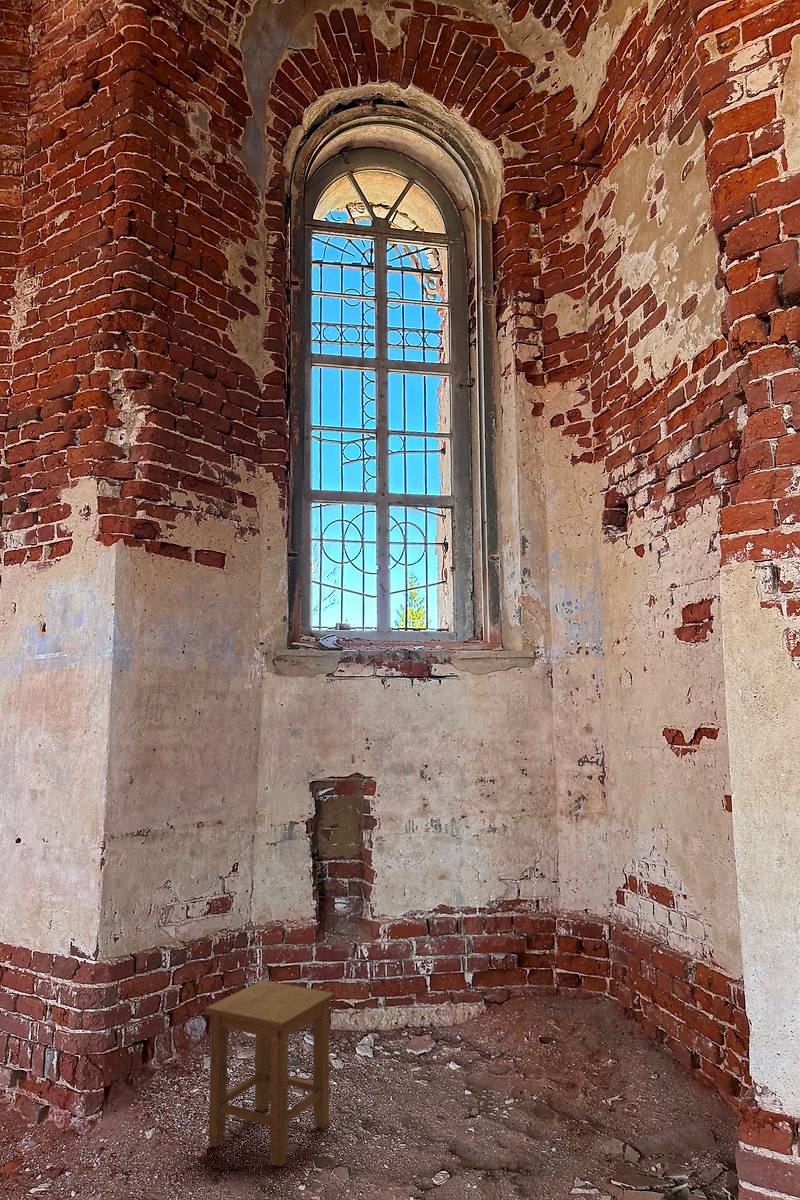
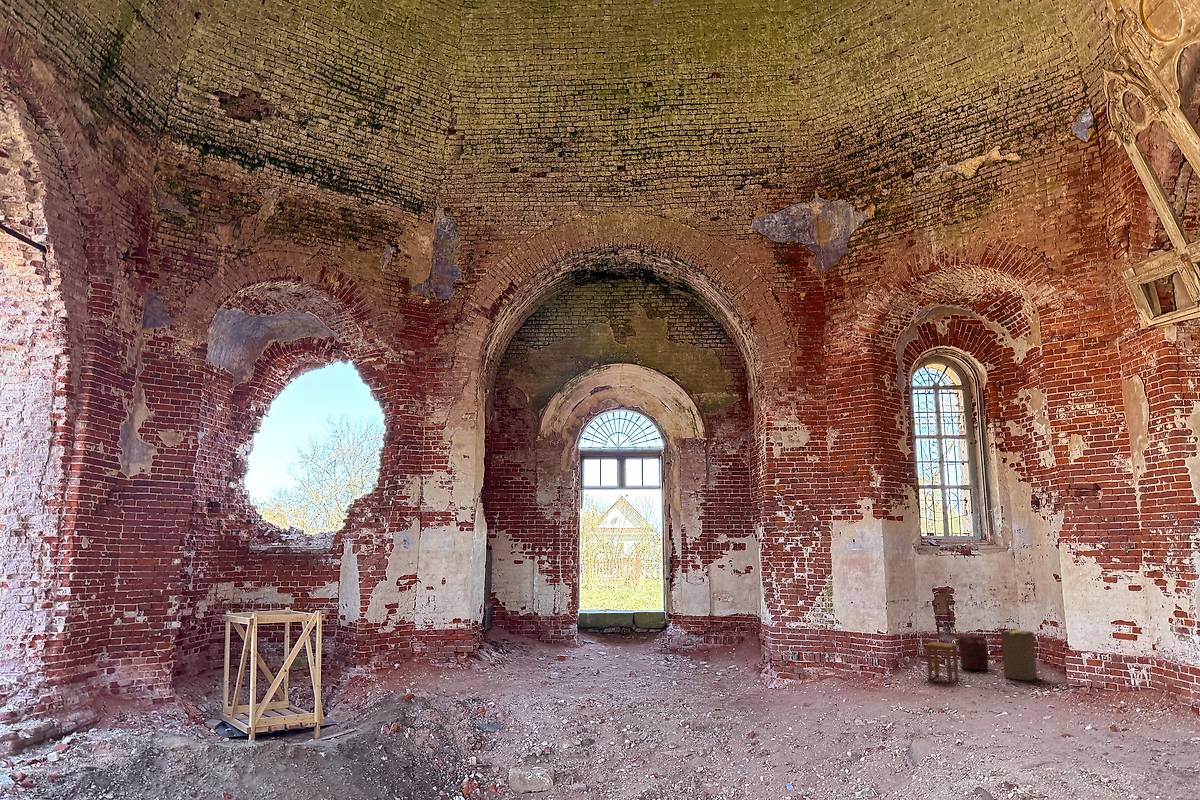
cardboard box: none [487,919,599,1129] -> present [1001,630,1037,681]
backpack: none [366,922,455,1057] -> present [958,633,988,670]

